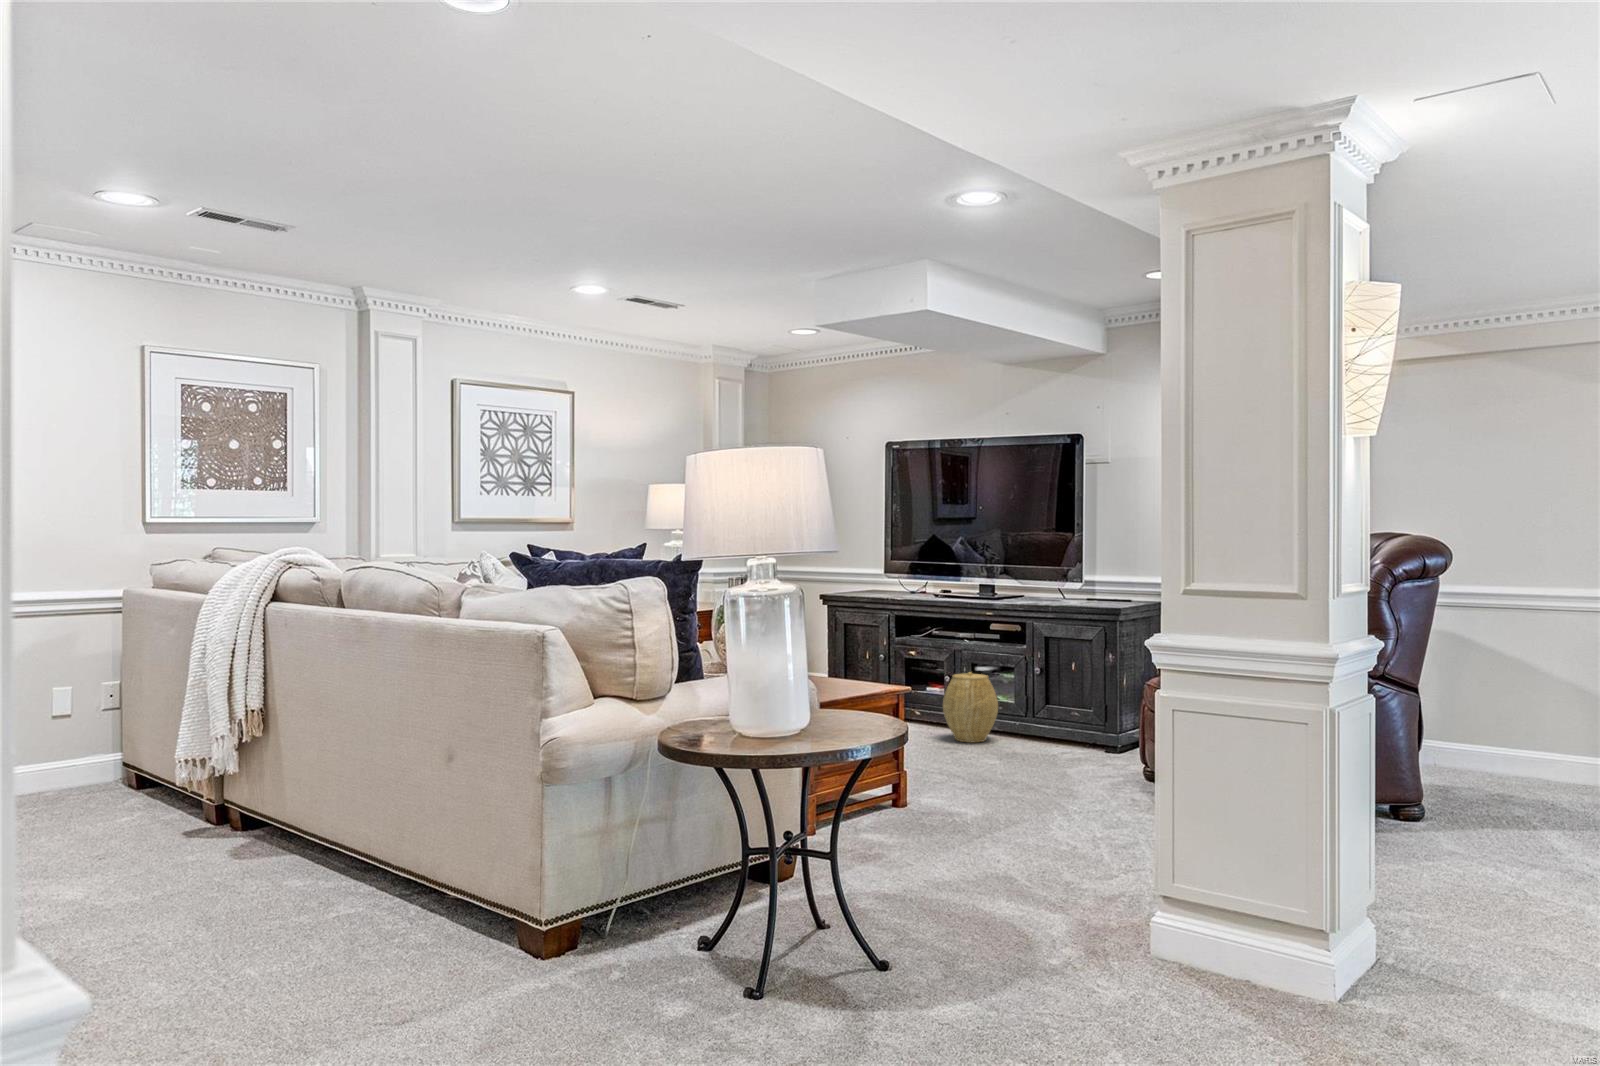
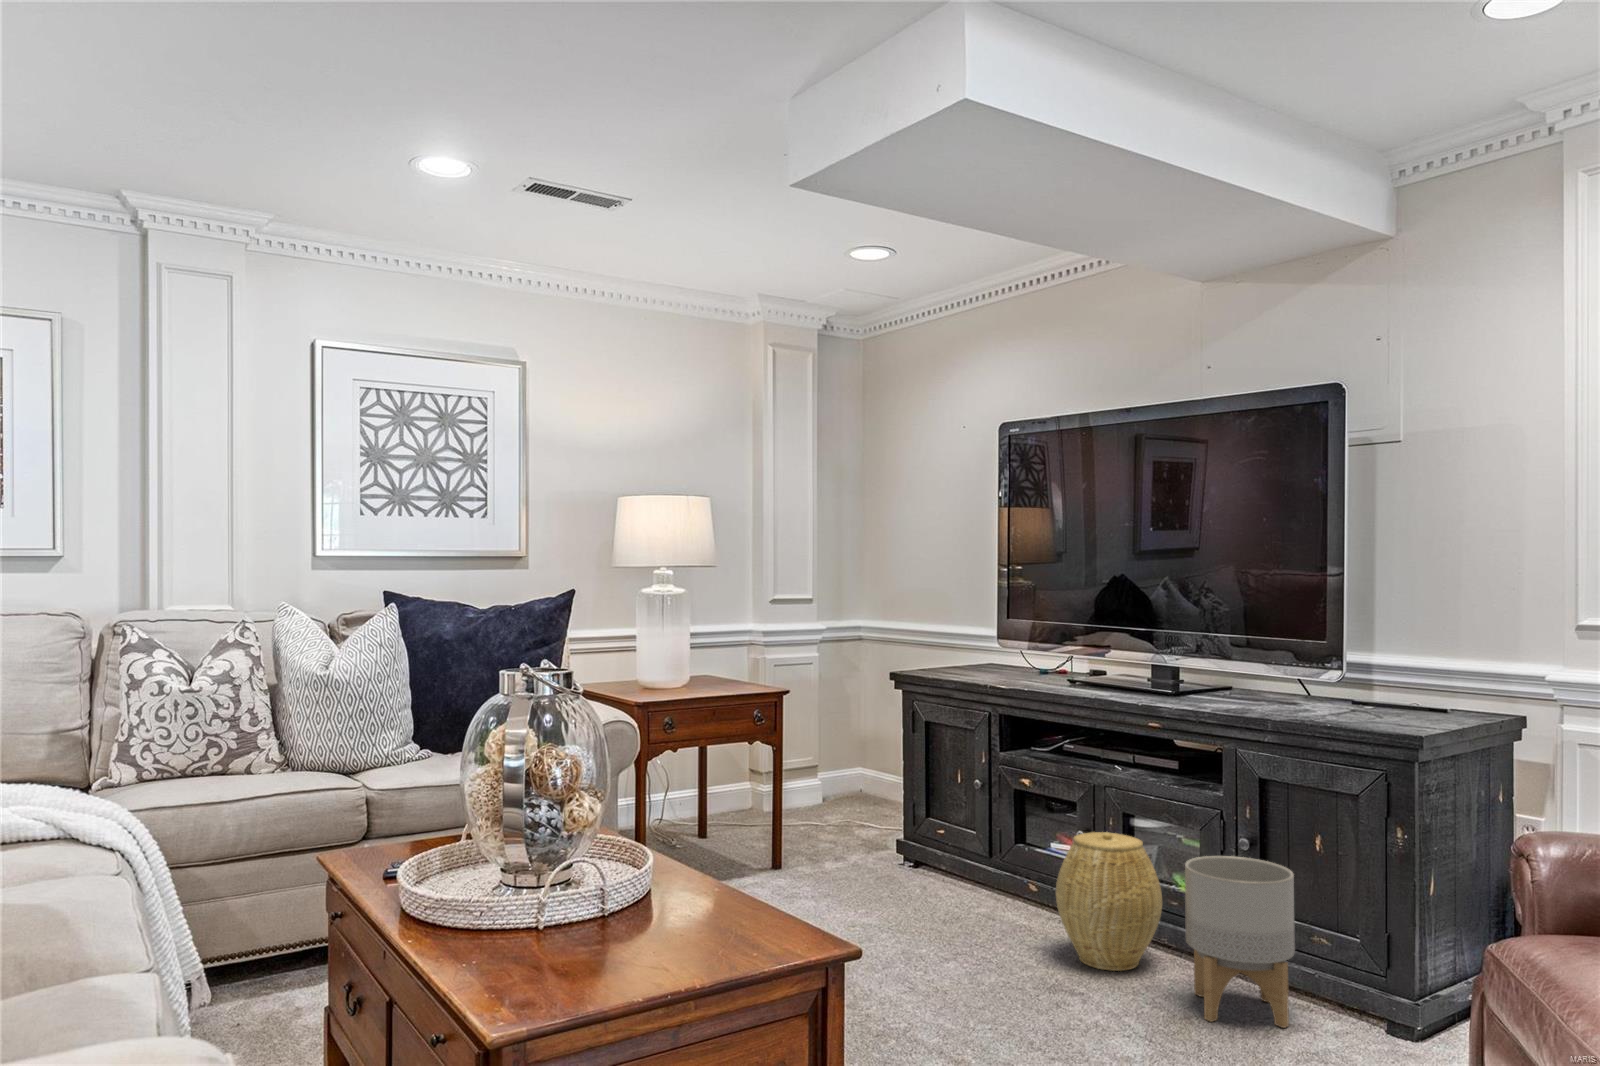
planter: none [1015,677,1067,754] -> present [1185,856,1295,1028]

